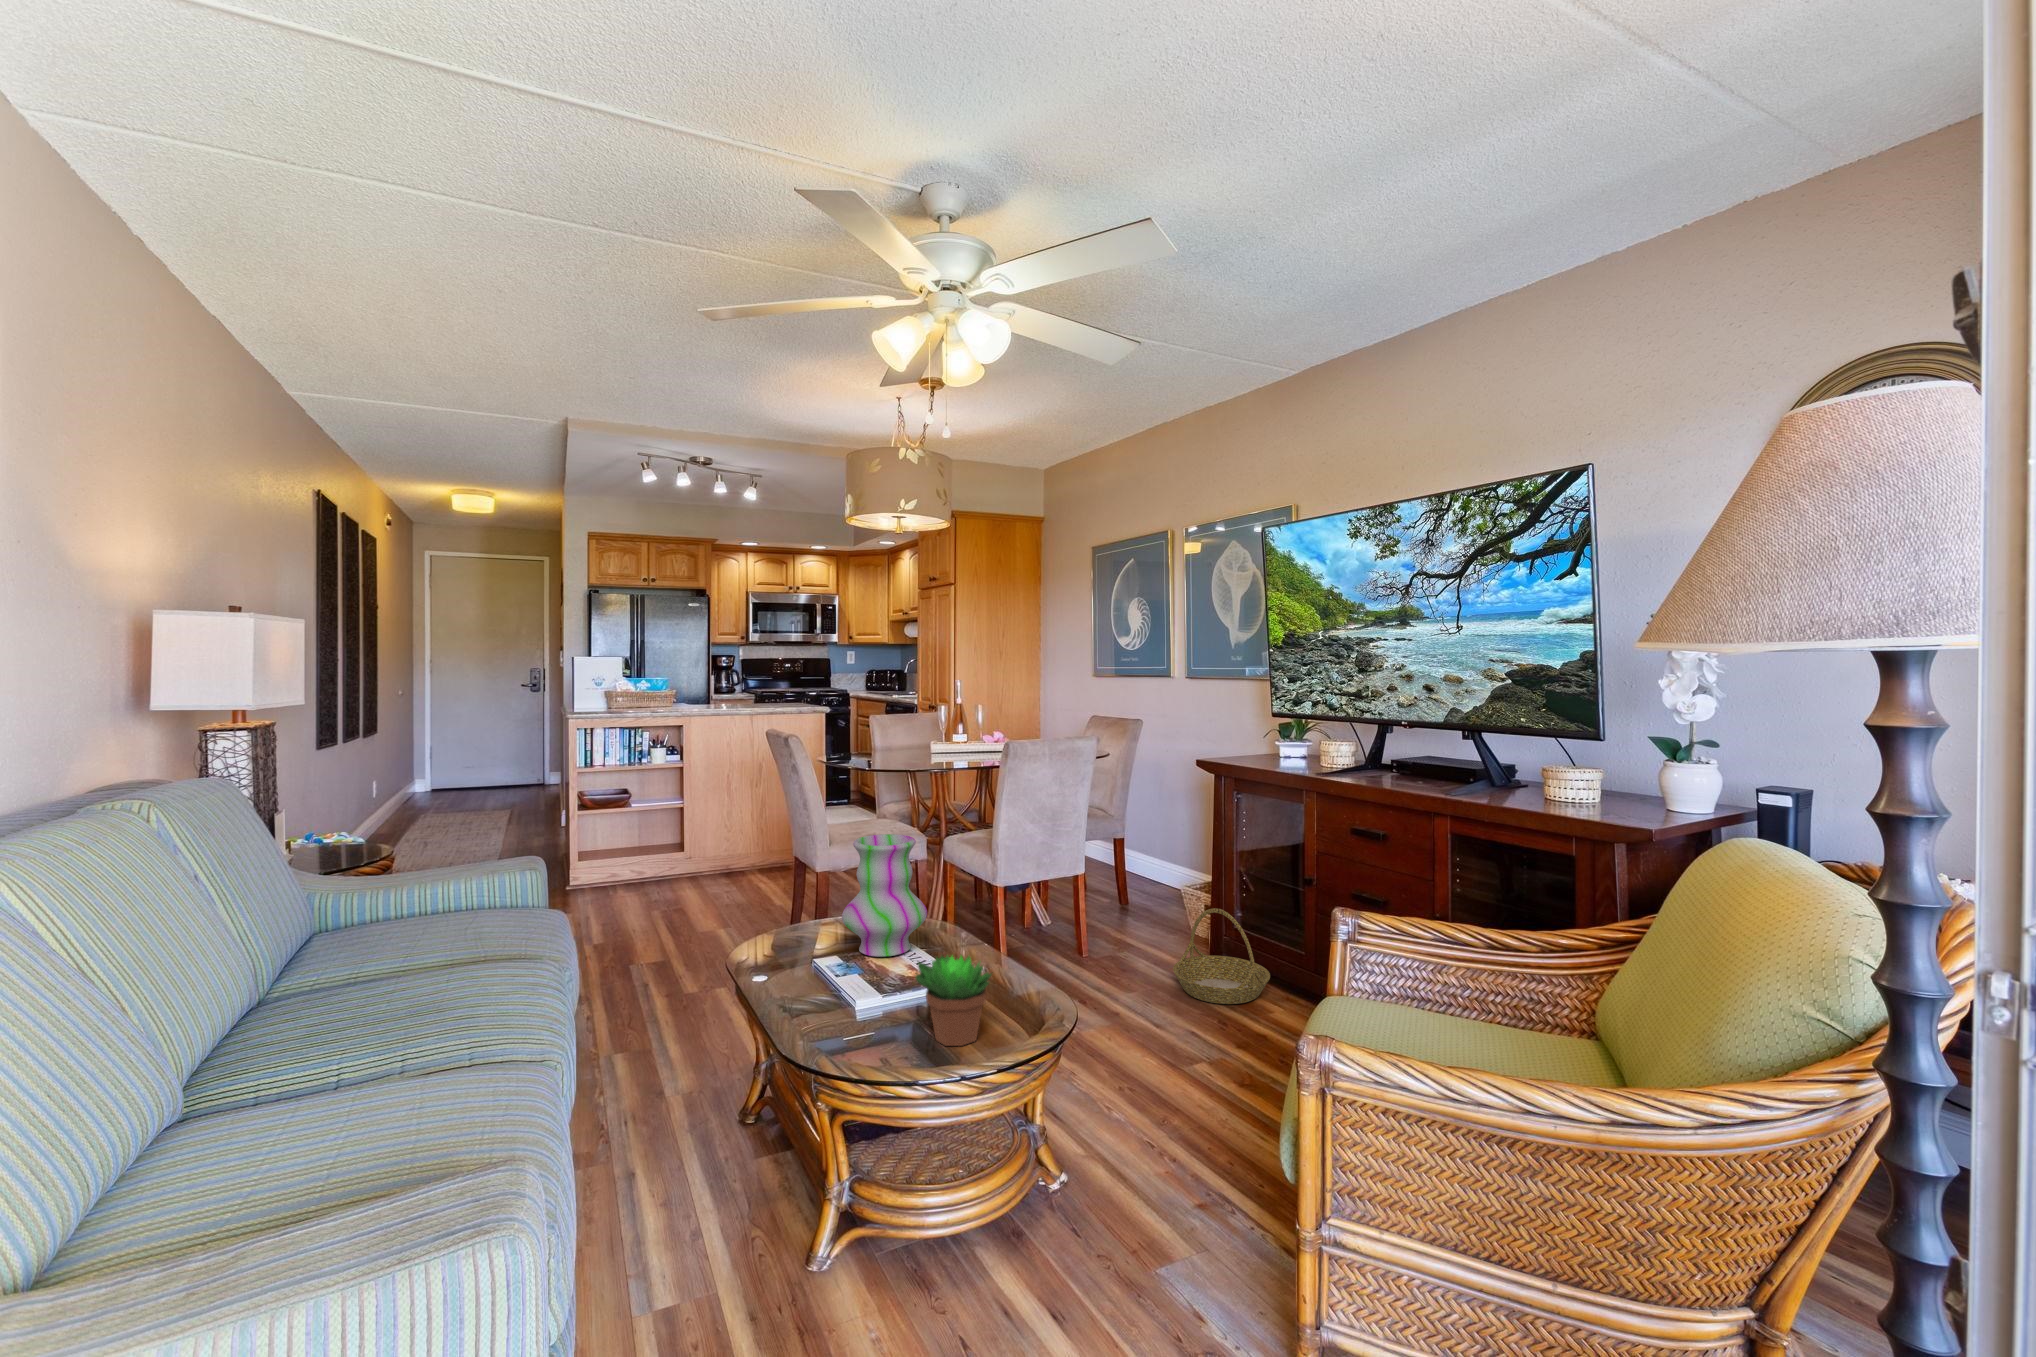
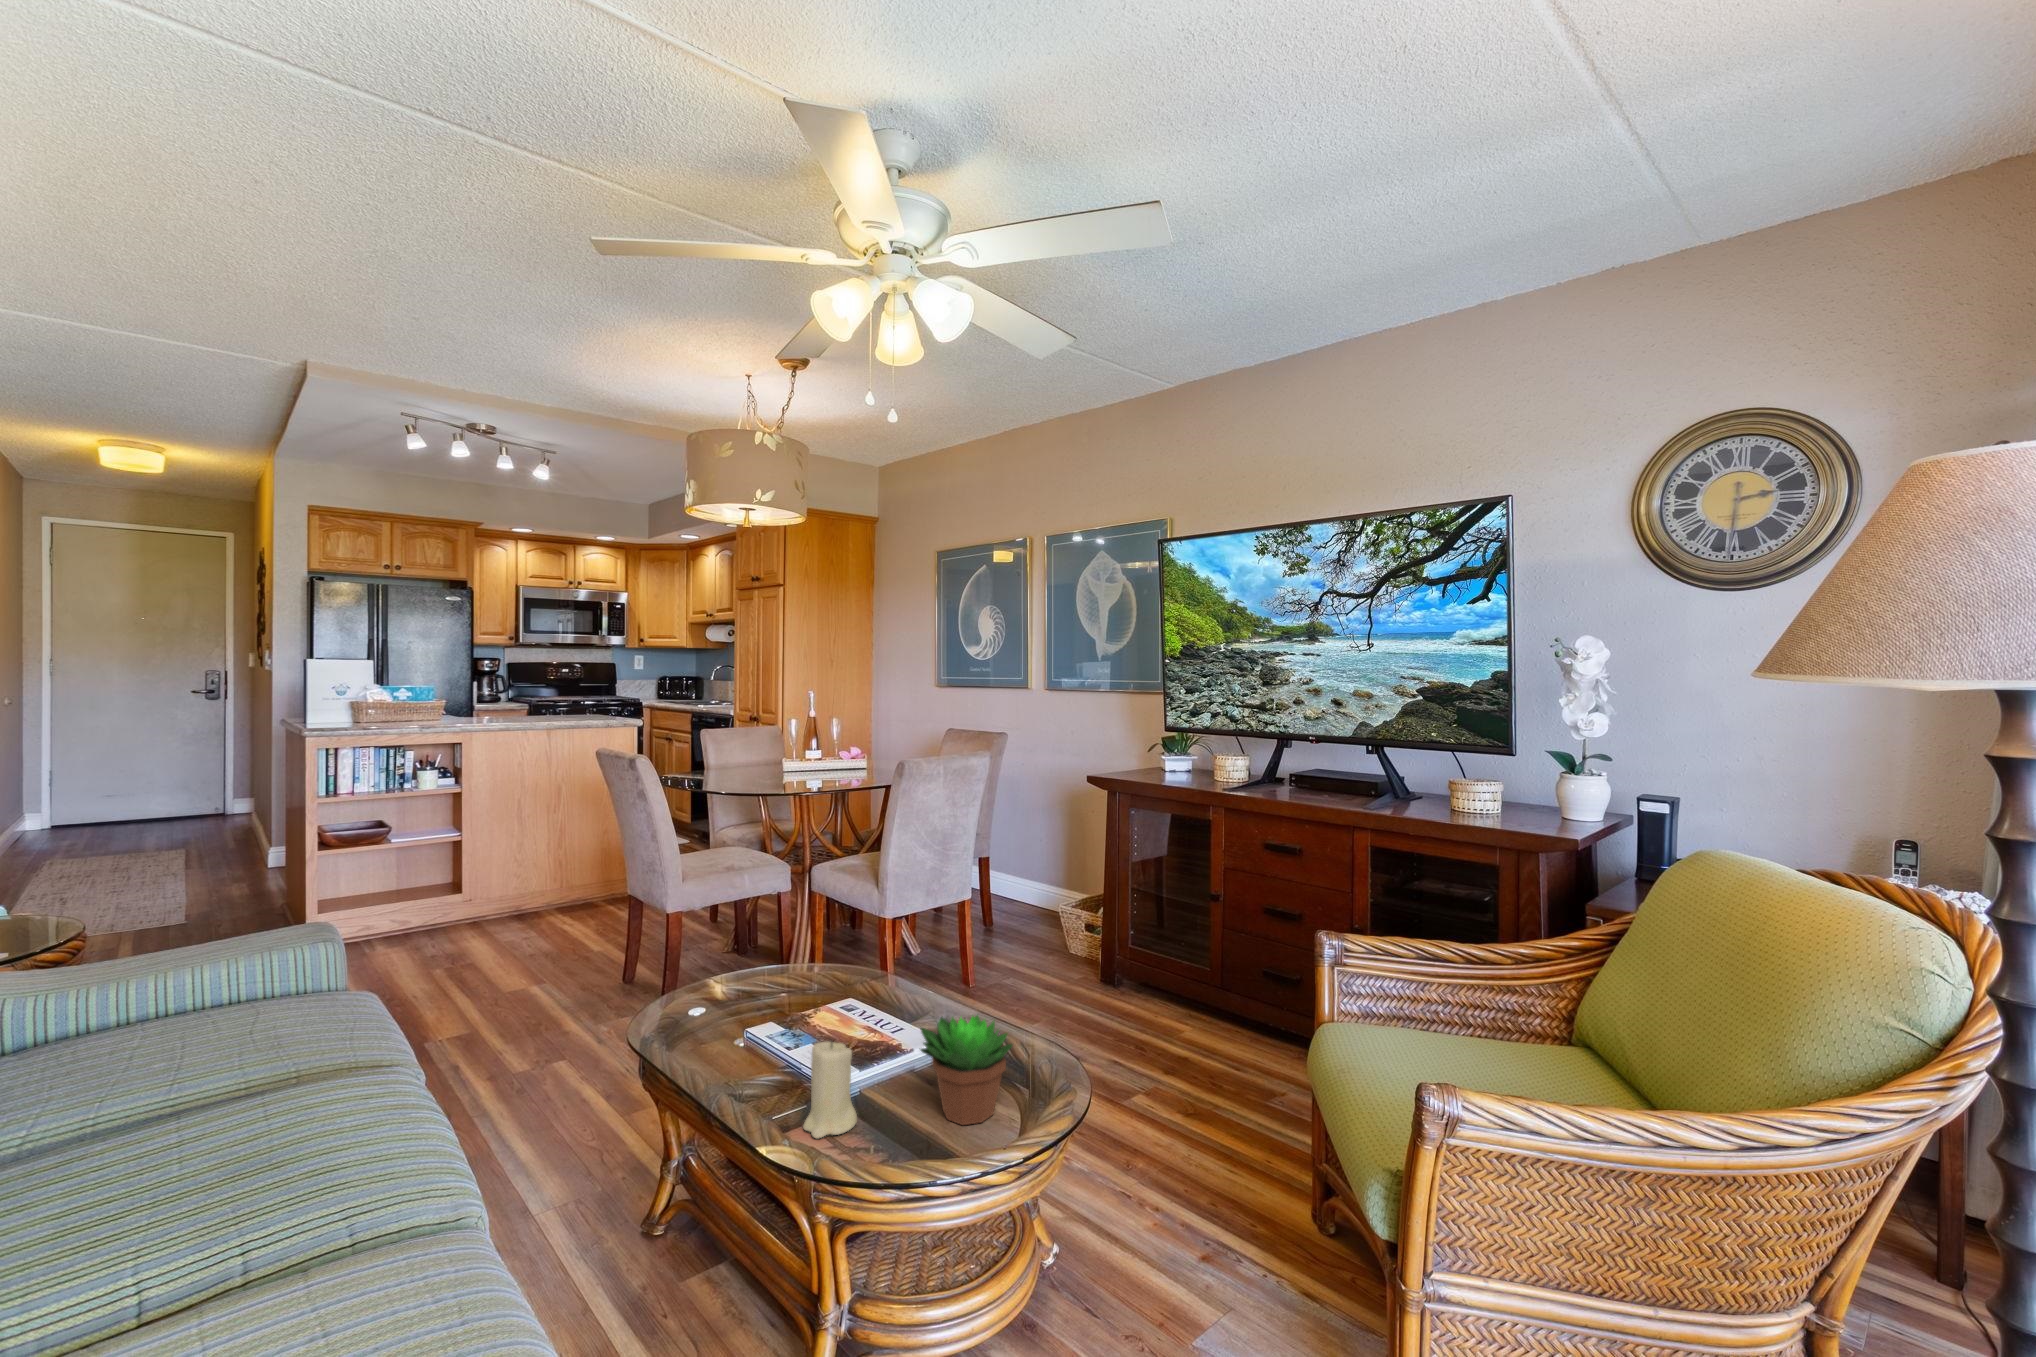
vase: present [842,834,927,957] -> none [773,873,874,1019]
basket: present [1173,908,1270,1004] -> none [1083,931,1182,1031]
candle: none [819,965,863,1043] -> present [803,1041,857,1138]

